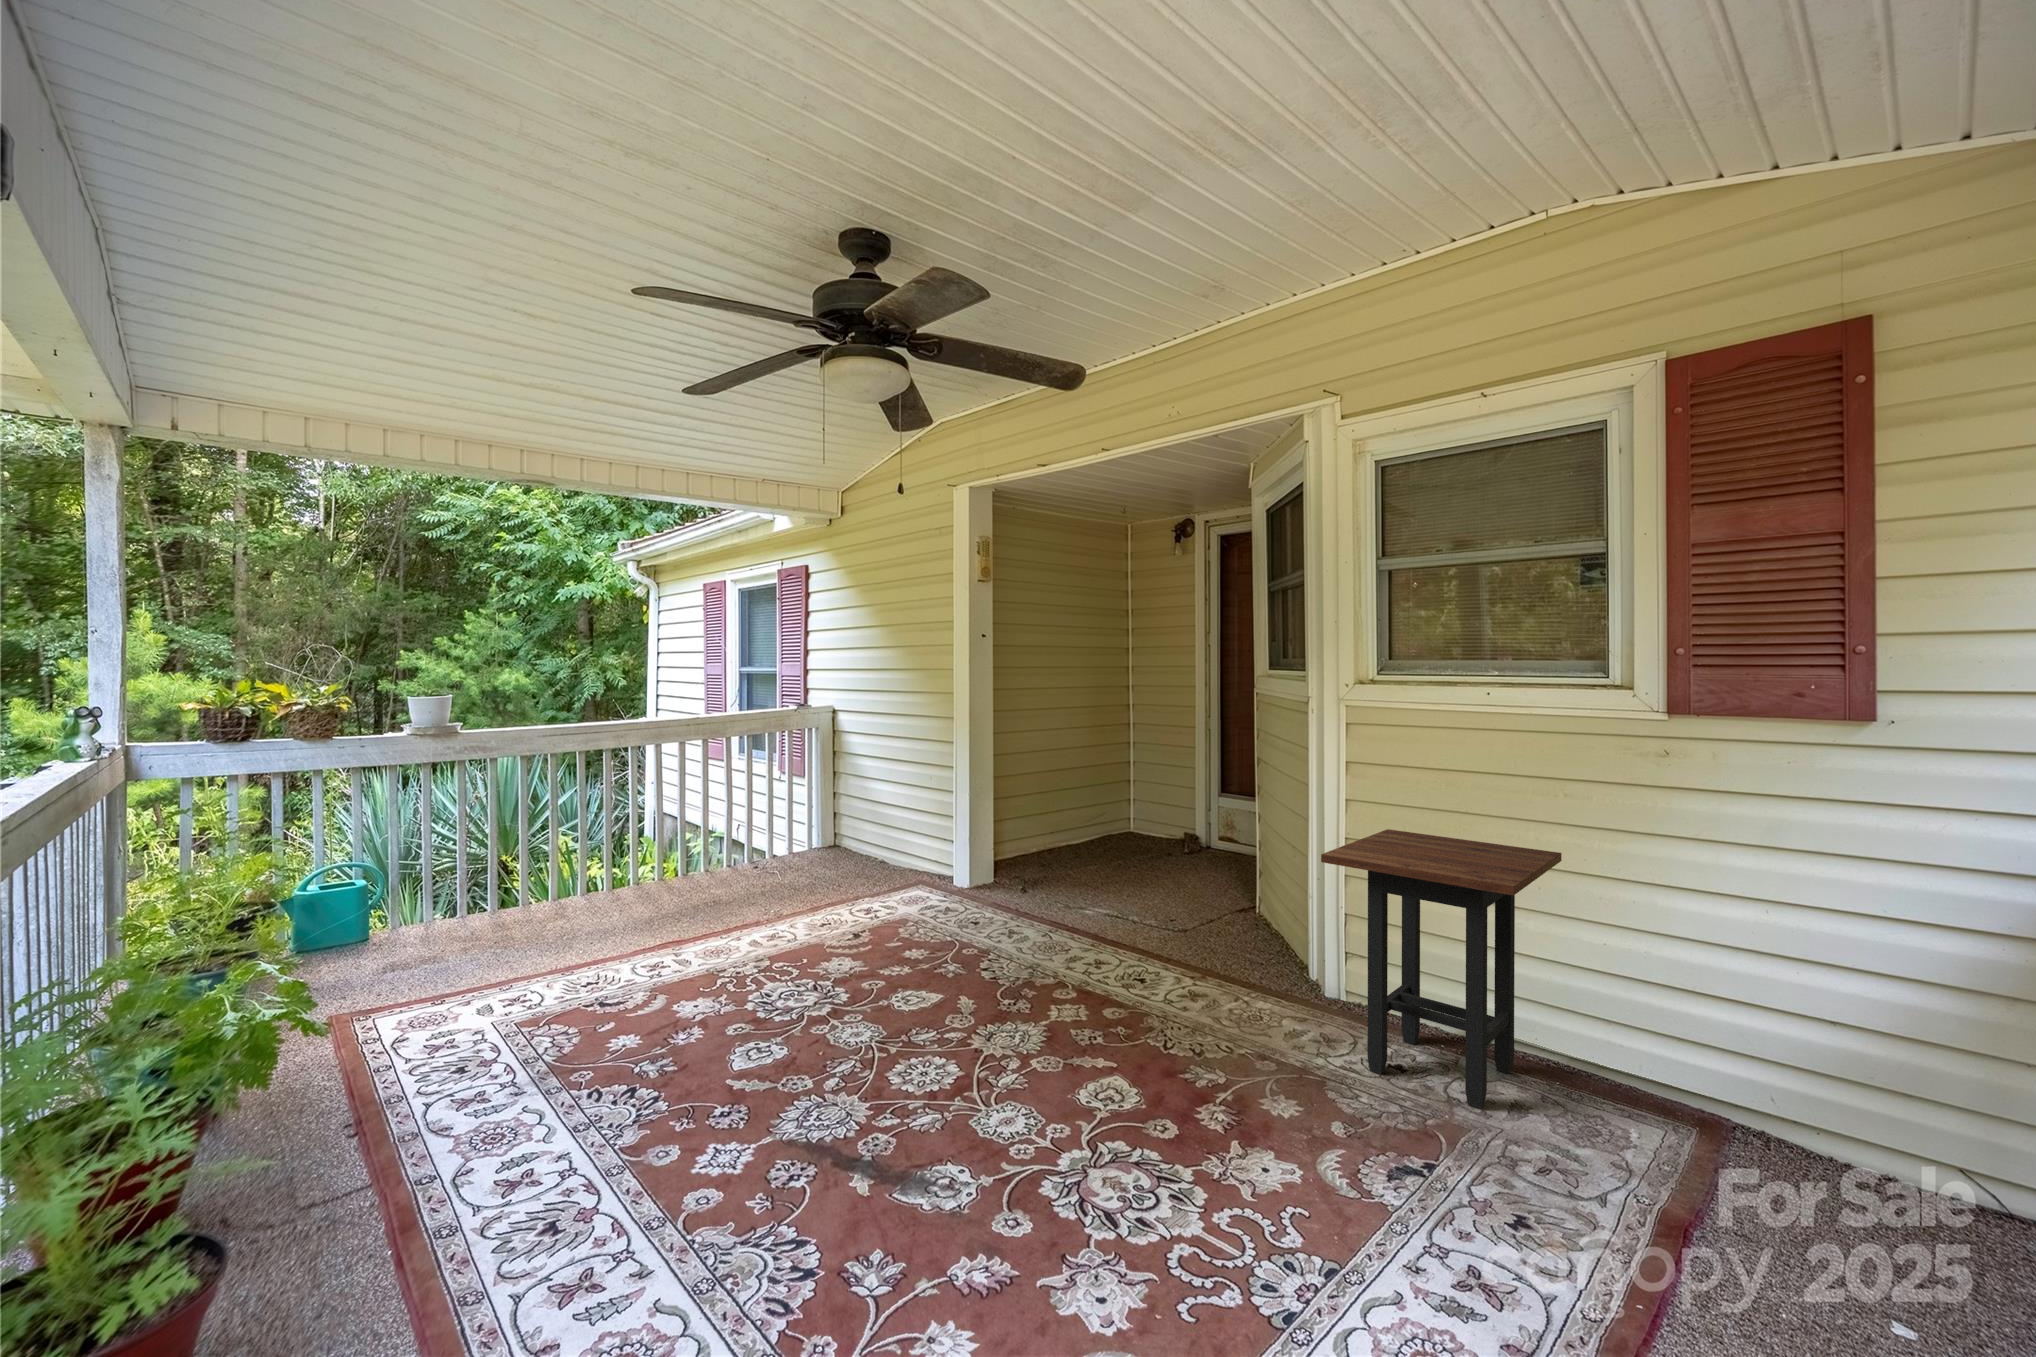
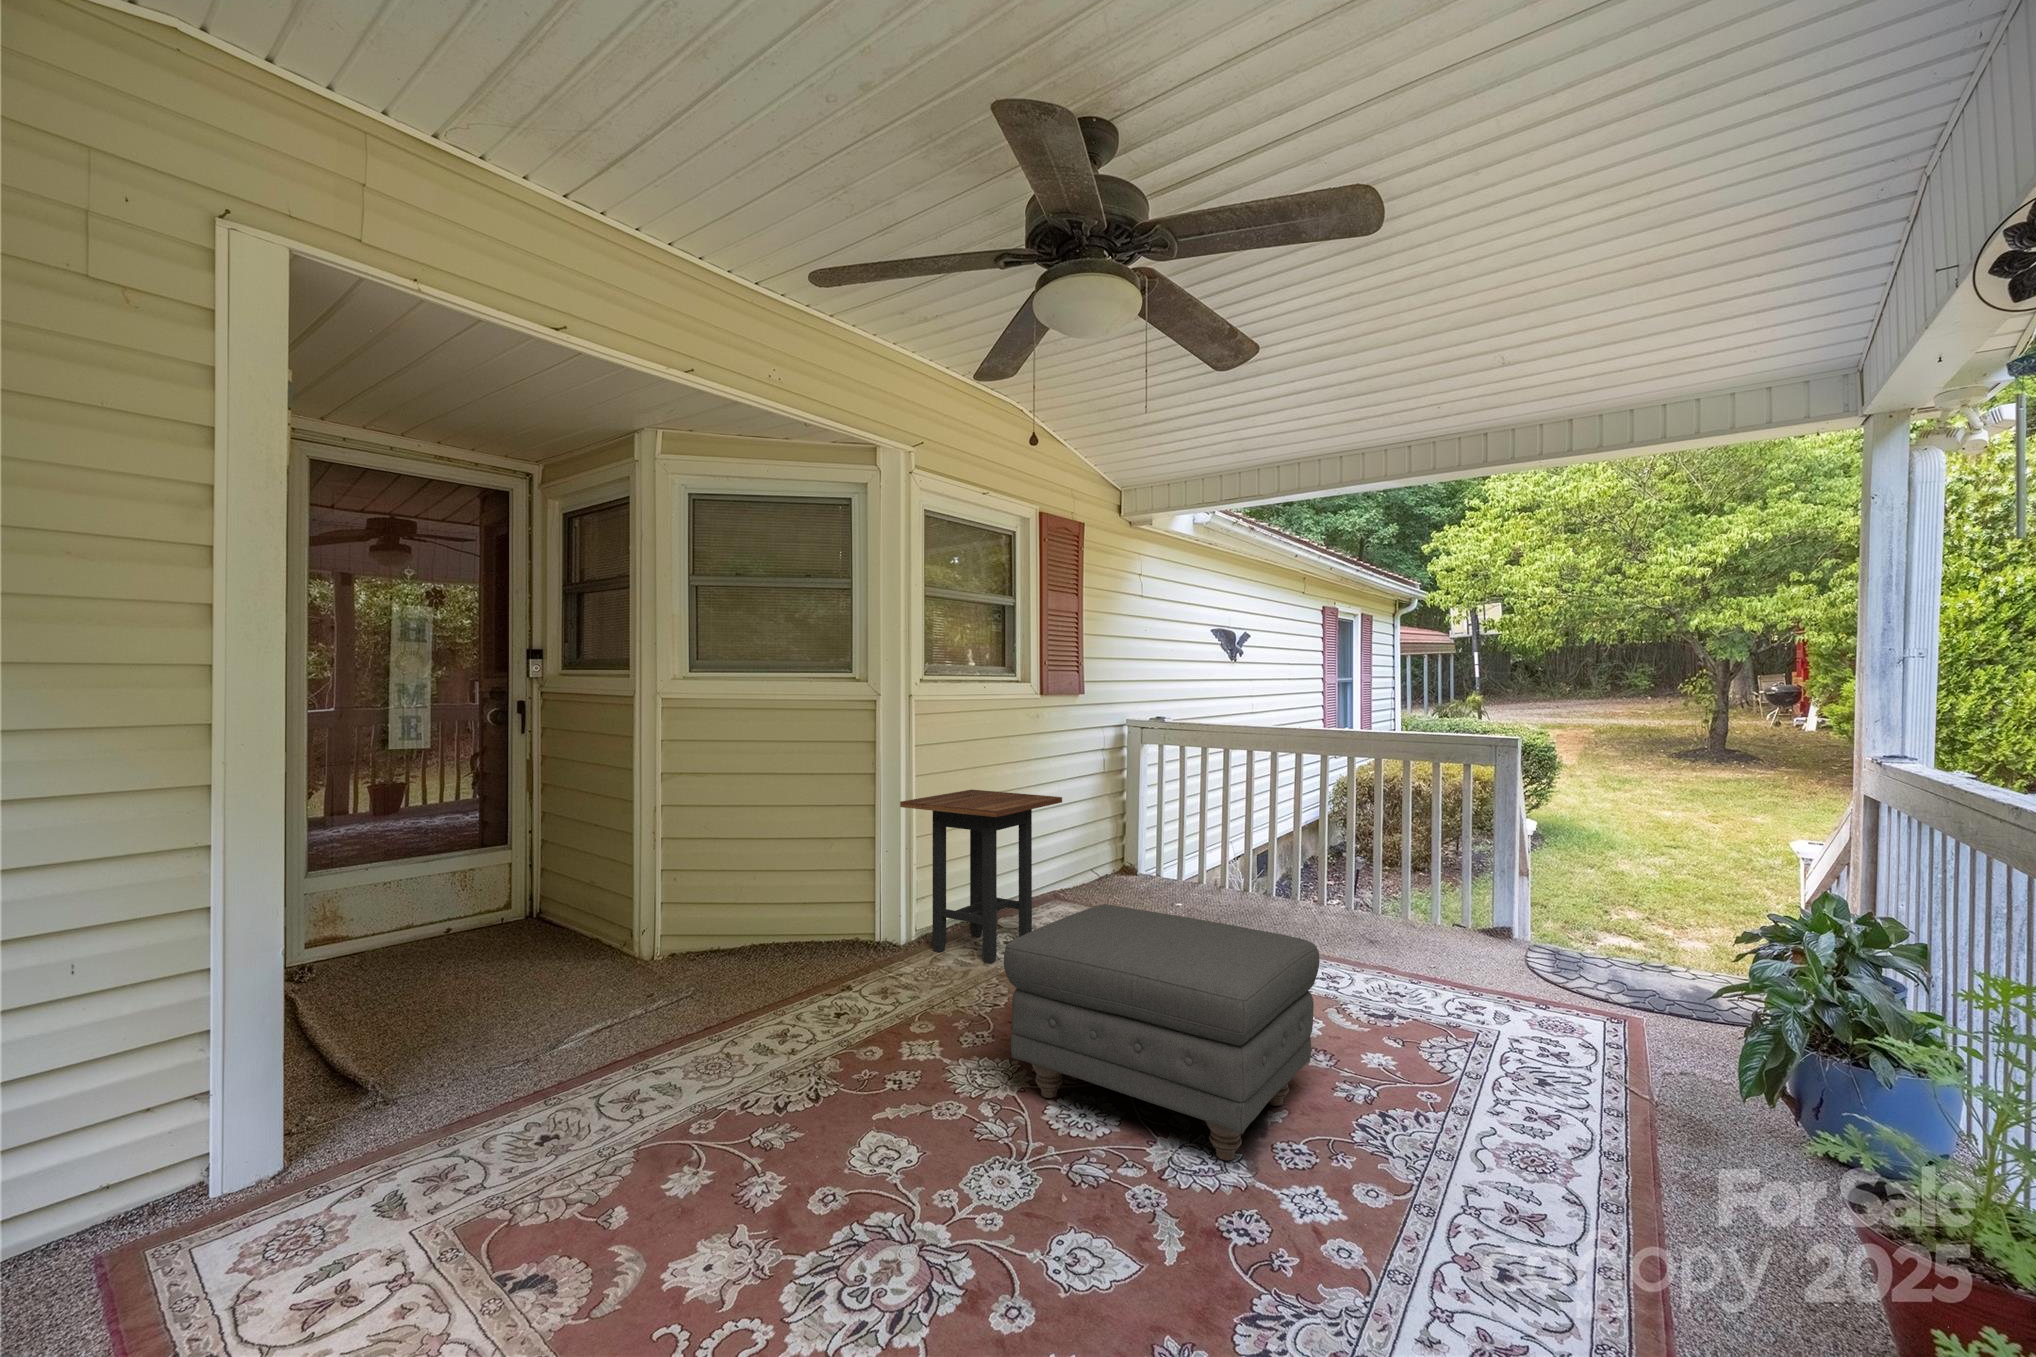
ottoman: none [774,912,1100,1199] -> present [1004,904,1320,1160]

